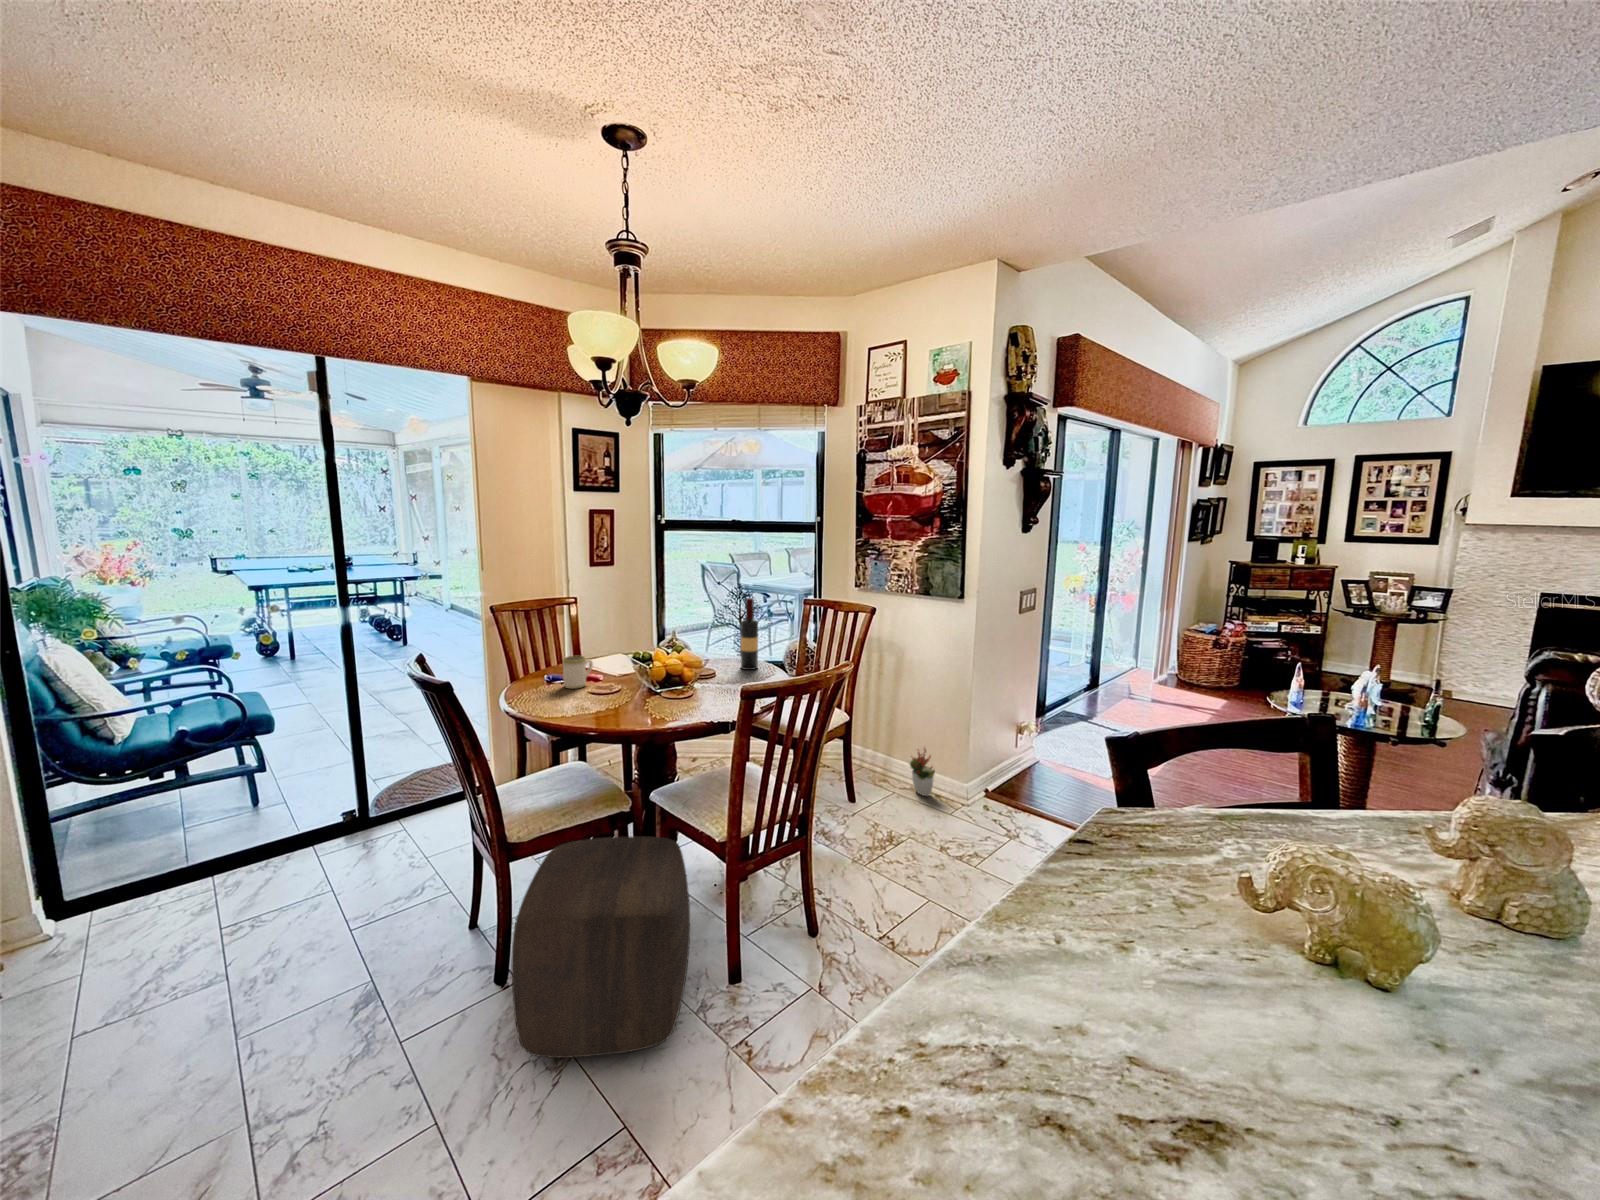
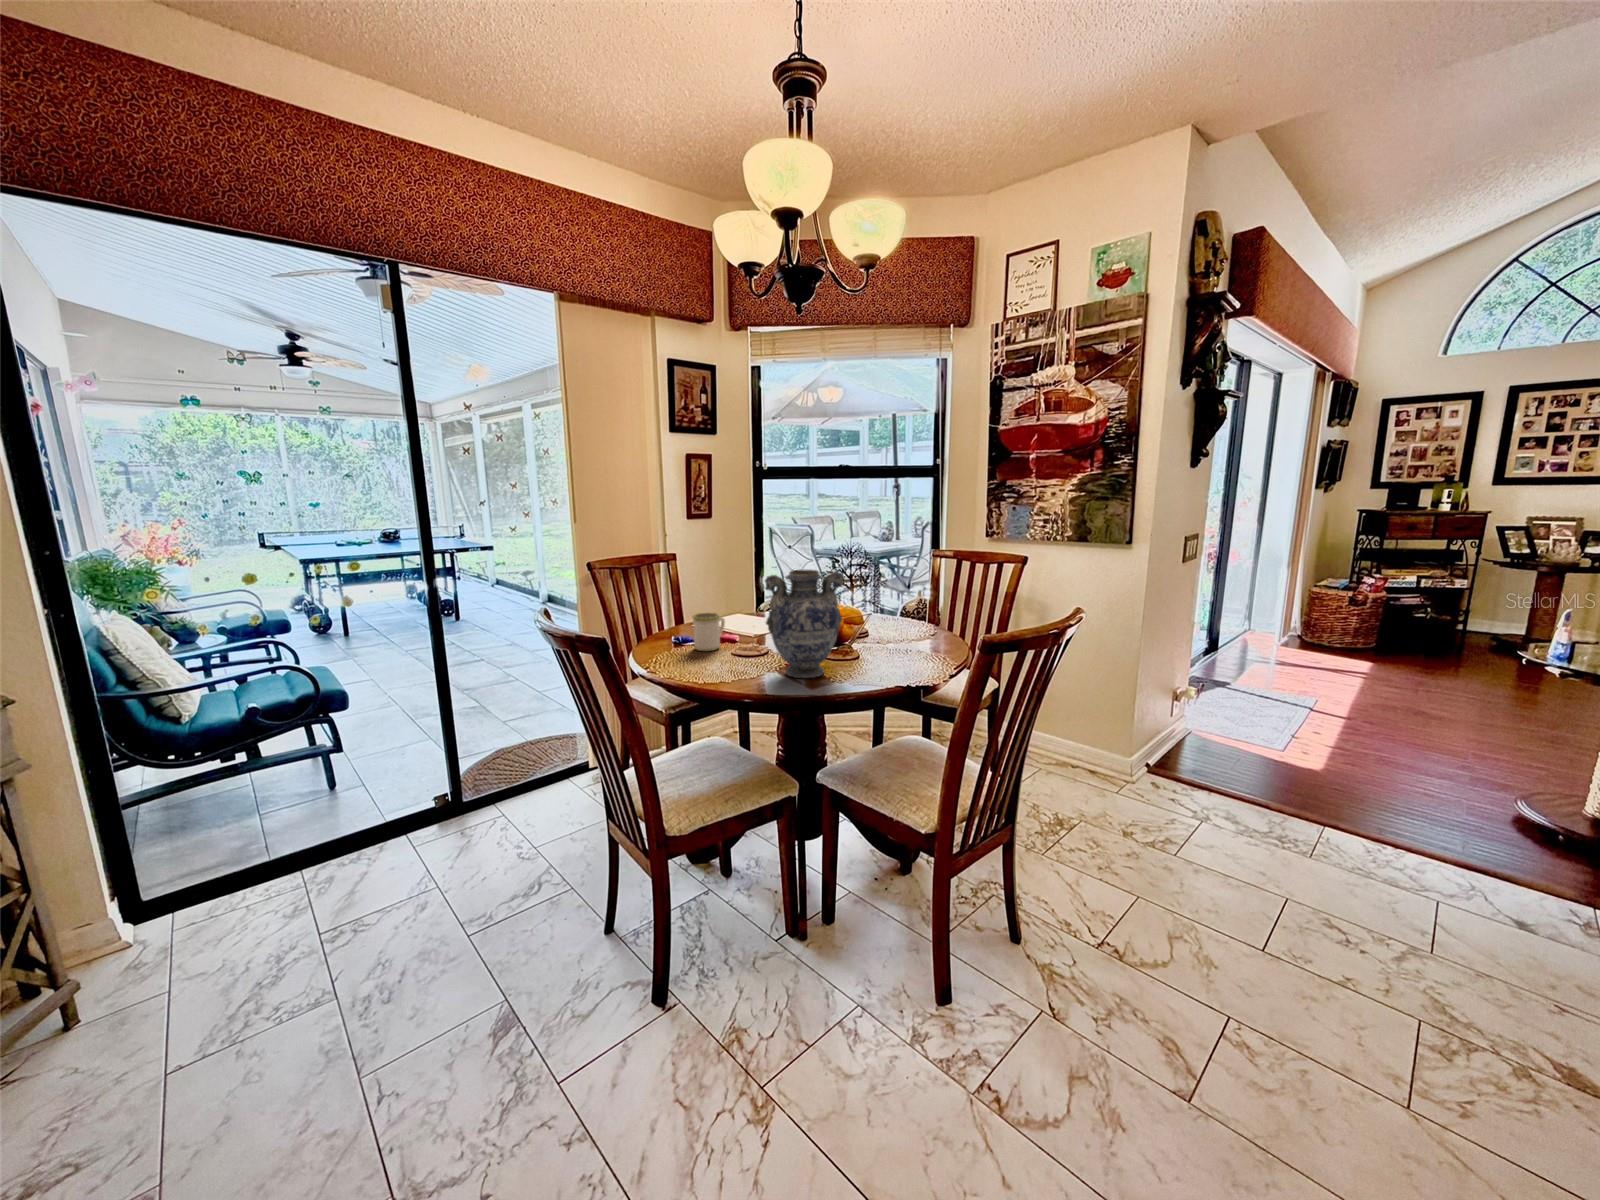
wine bottle: present [741,598,758,670] -> none [883,544,905,629]
decorative vase: none [606,625,673,714] -> present [765,570,843,678]
decorative plant: present [910,749,935,796] -> none [1058,715,1092,773]
ottoman: present [511,836,690,1058] -> none [702,828,910,1111]

